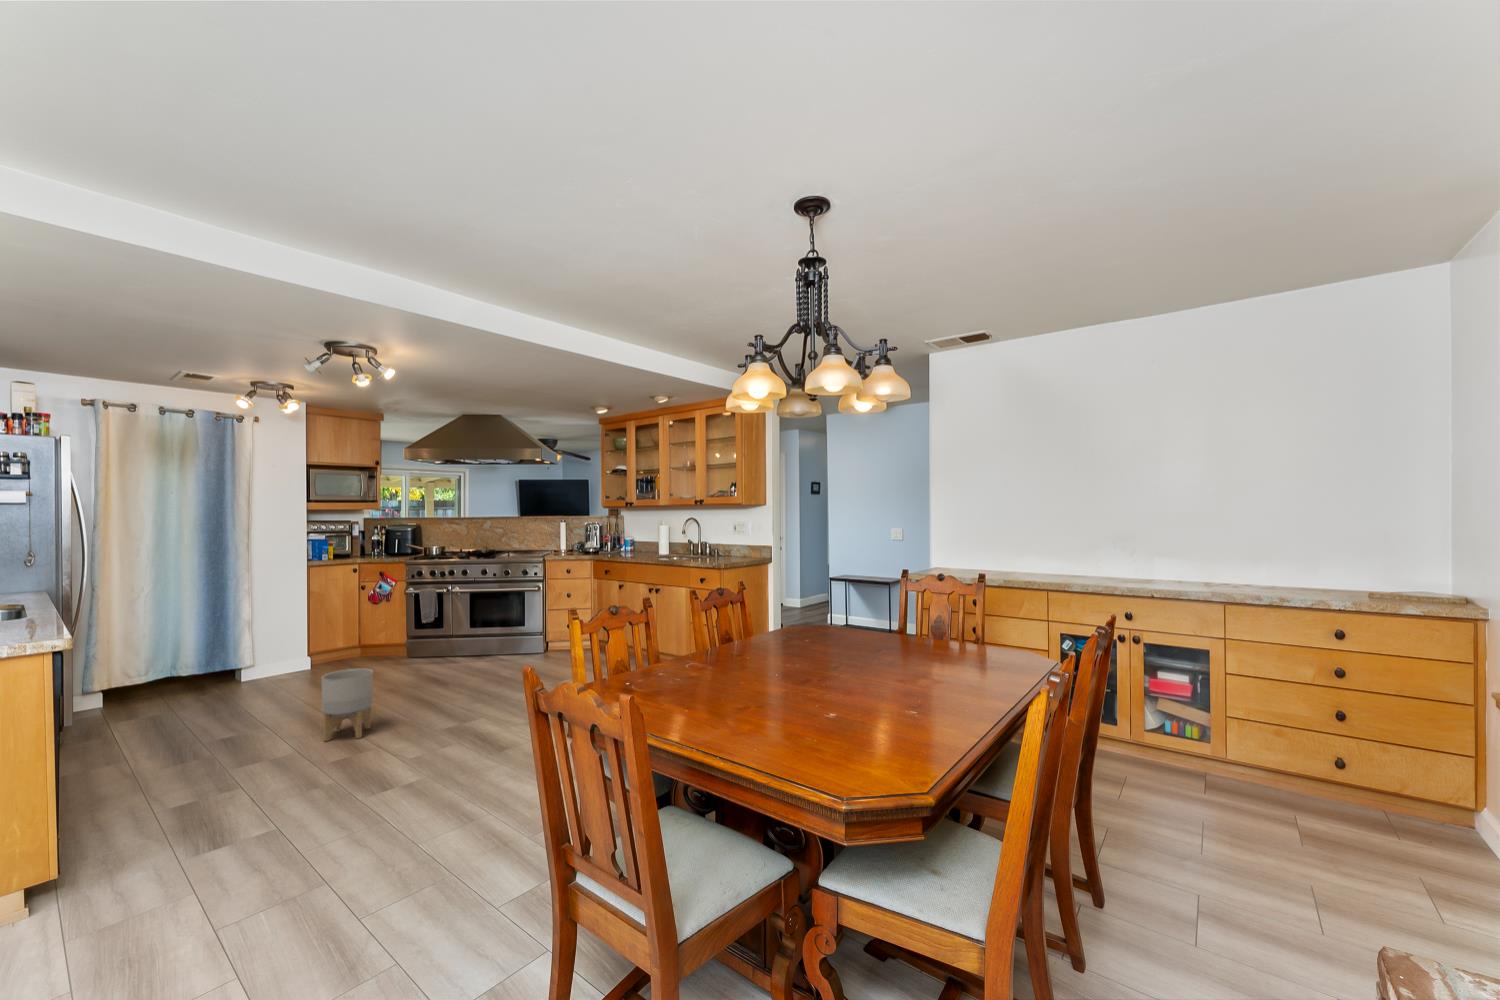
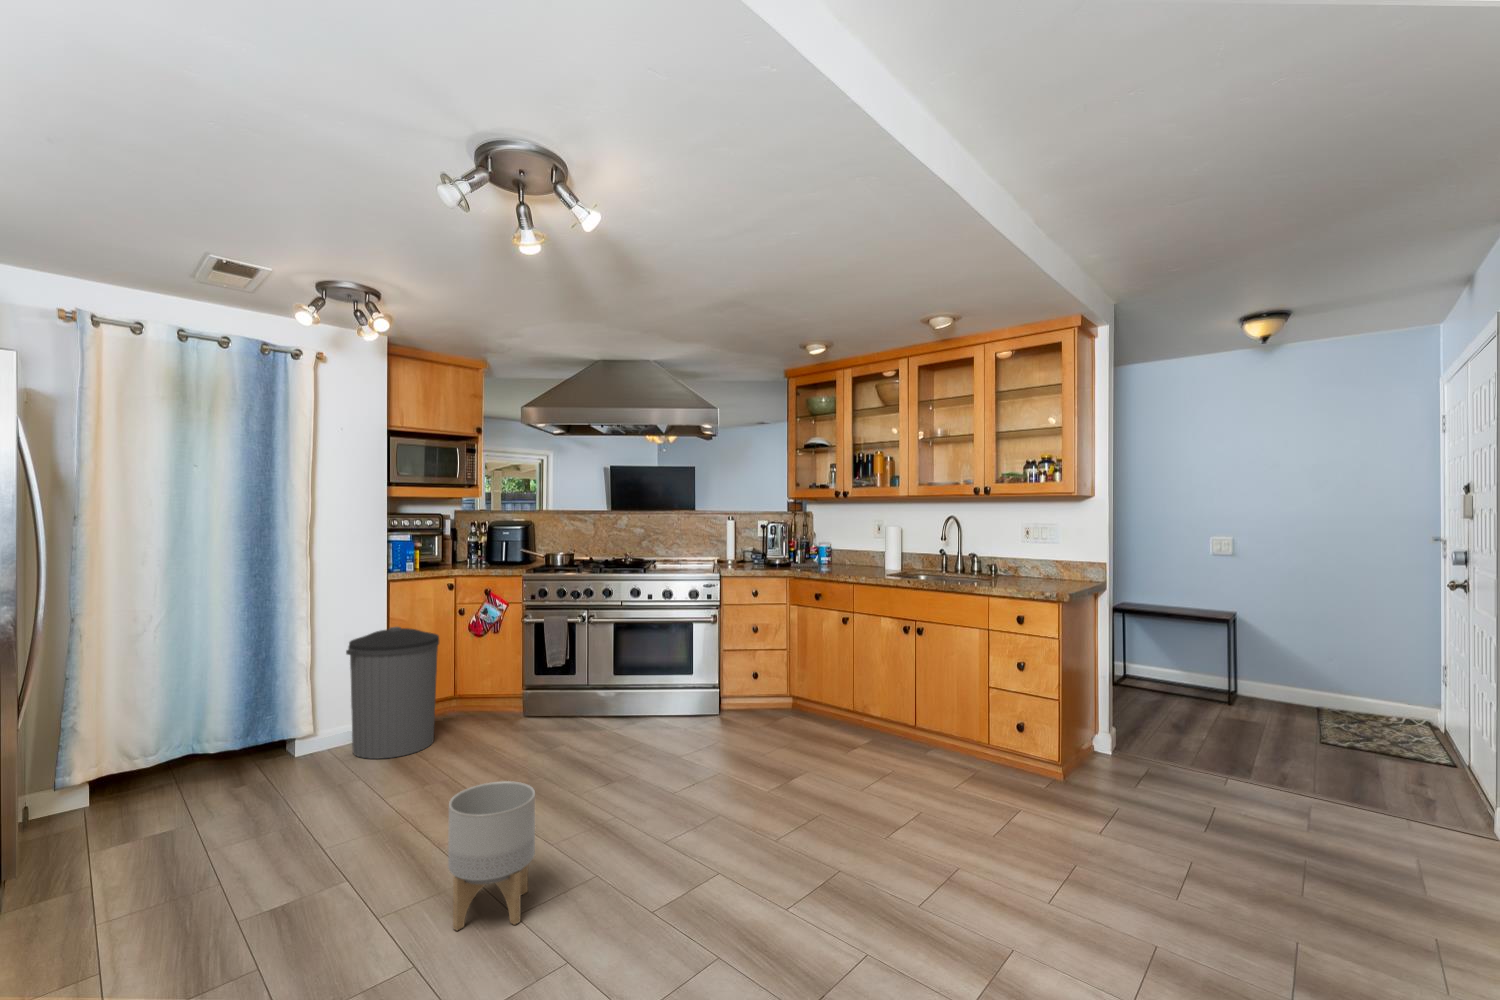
trash can: none [276,596,343,680] -> present [346,627,439,759]

